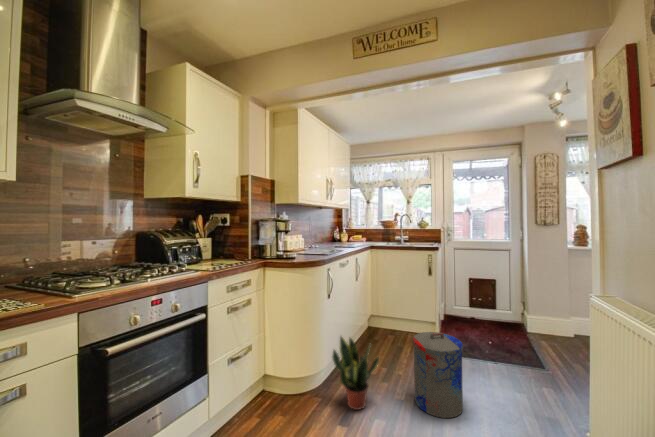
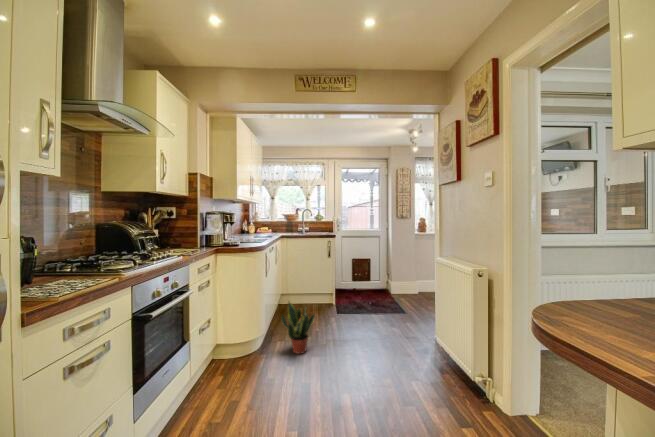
trash can: present [413,332,463,418] -> none [335,291,367,345]

